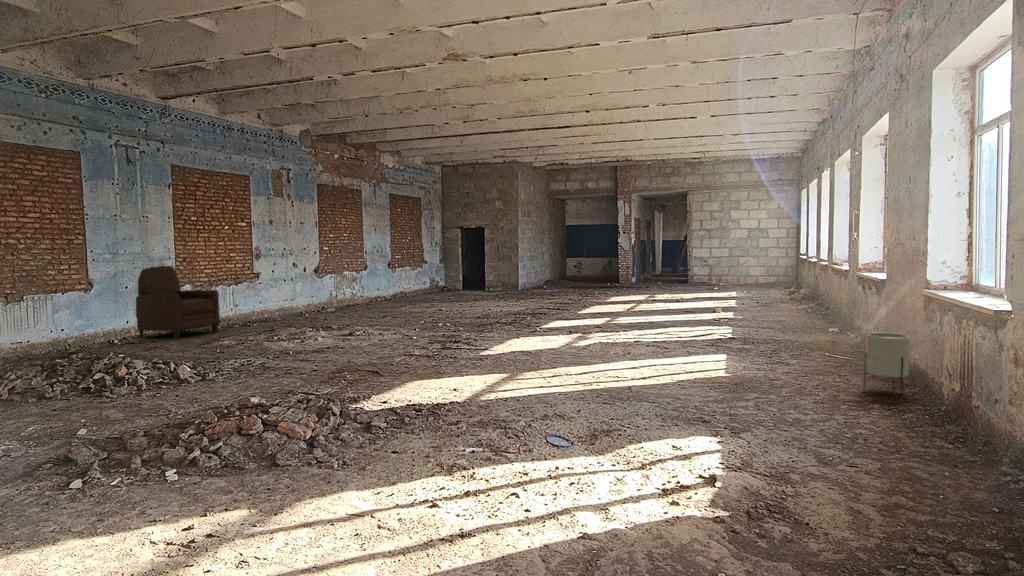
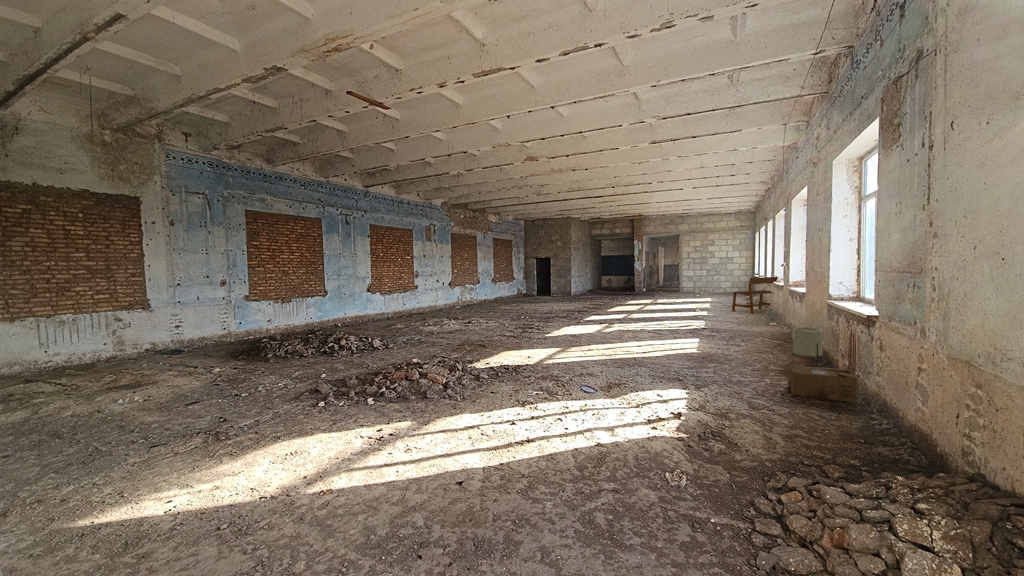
bench: none [764,259,830,315] -> present [732,277,778,314]
chair: present [136,266,220,339] -> none [348,282,395,325]
cardboard box: none [866,390,969,446] -> present [788,364,857,402]

